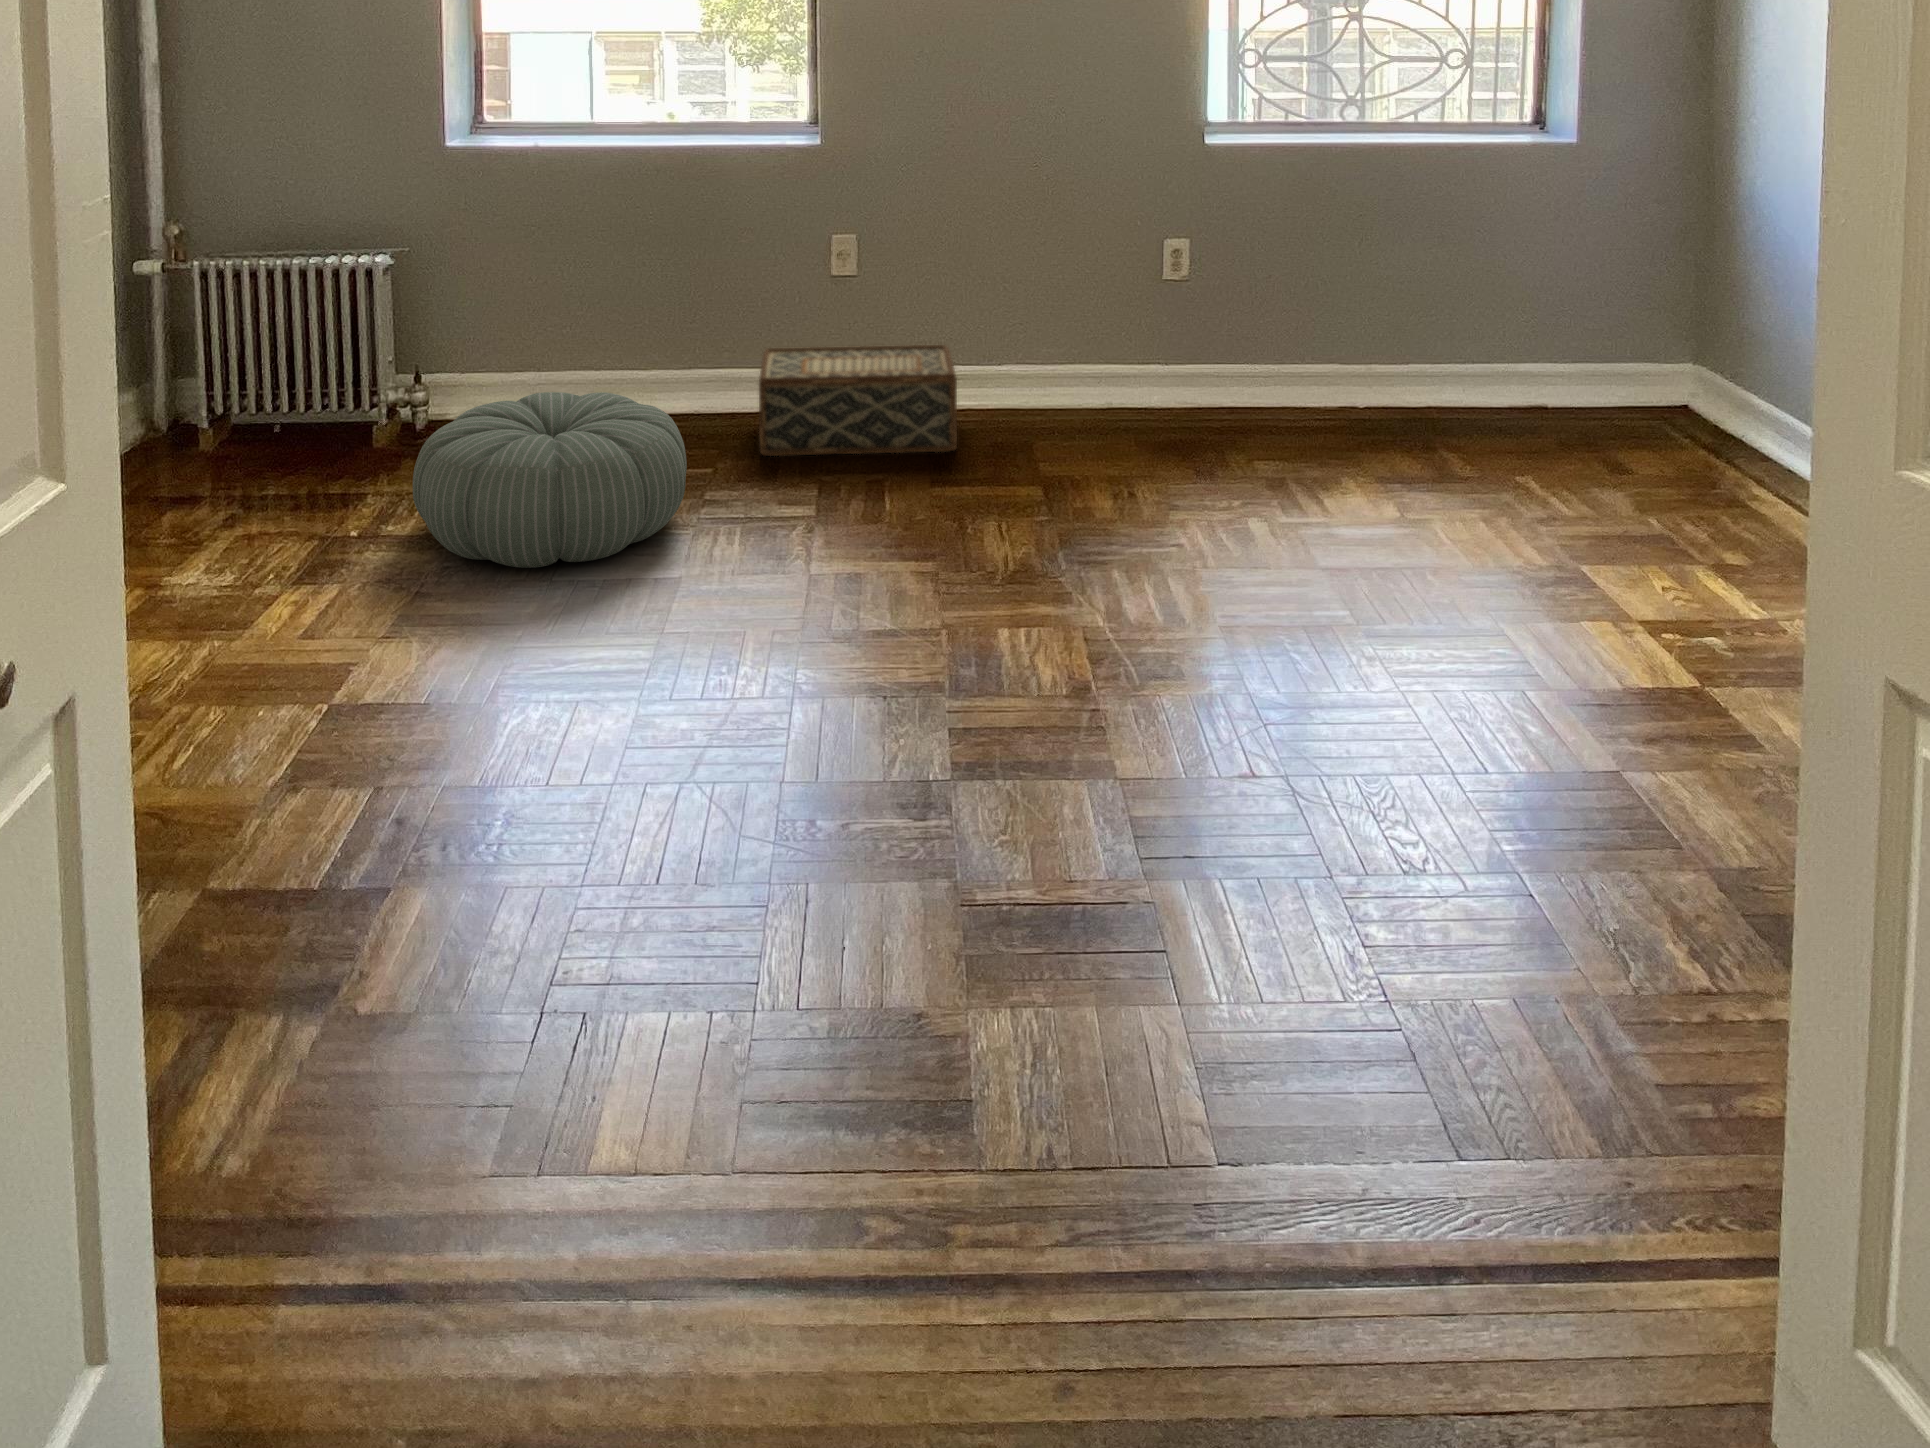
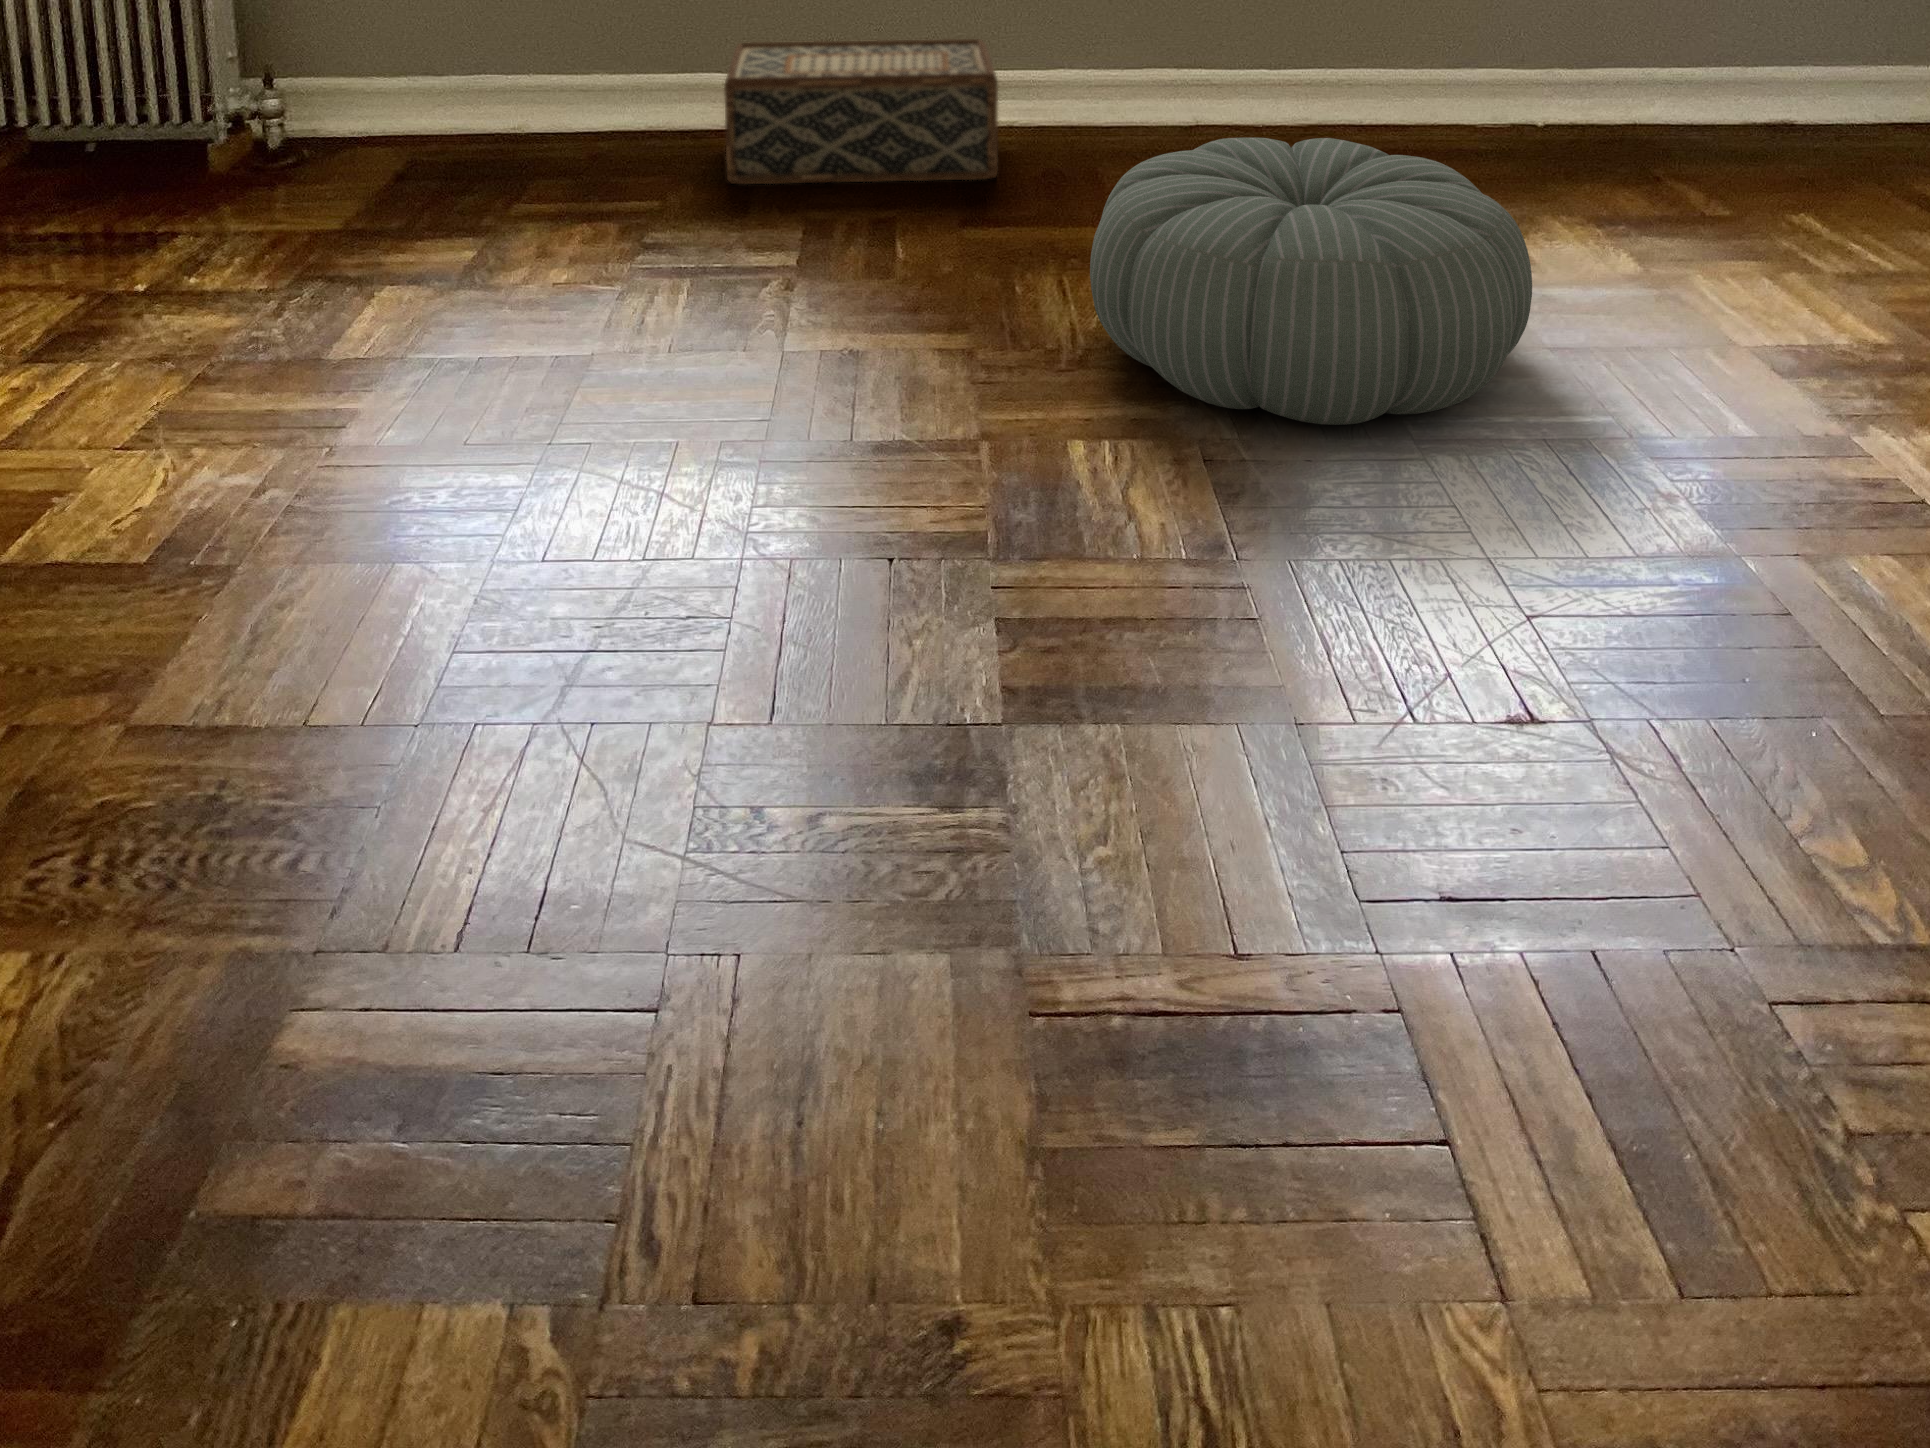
pouf: present [413,392,687,568] -> present [1090,138,1532,425]

